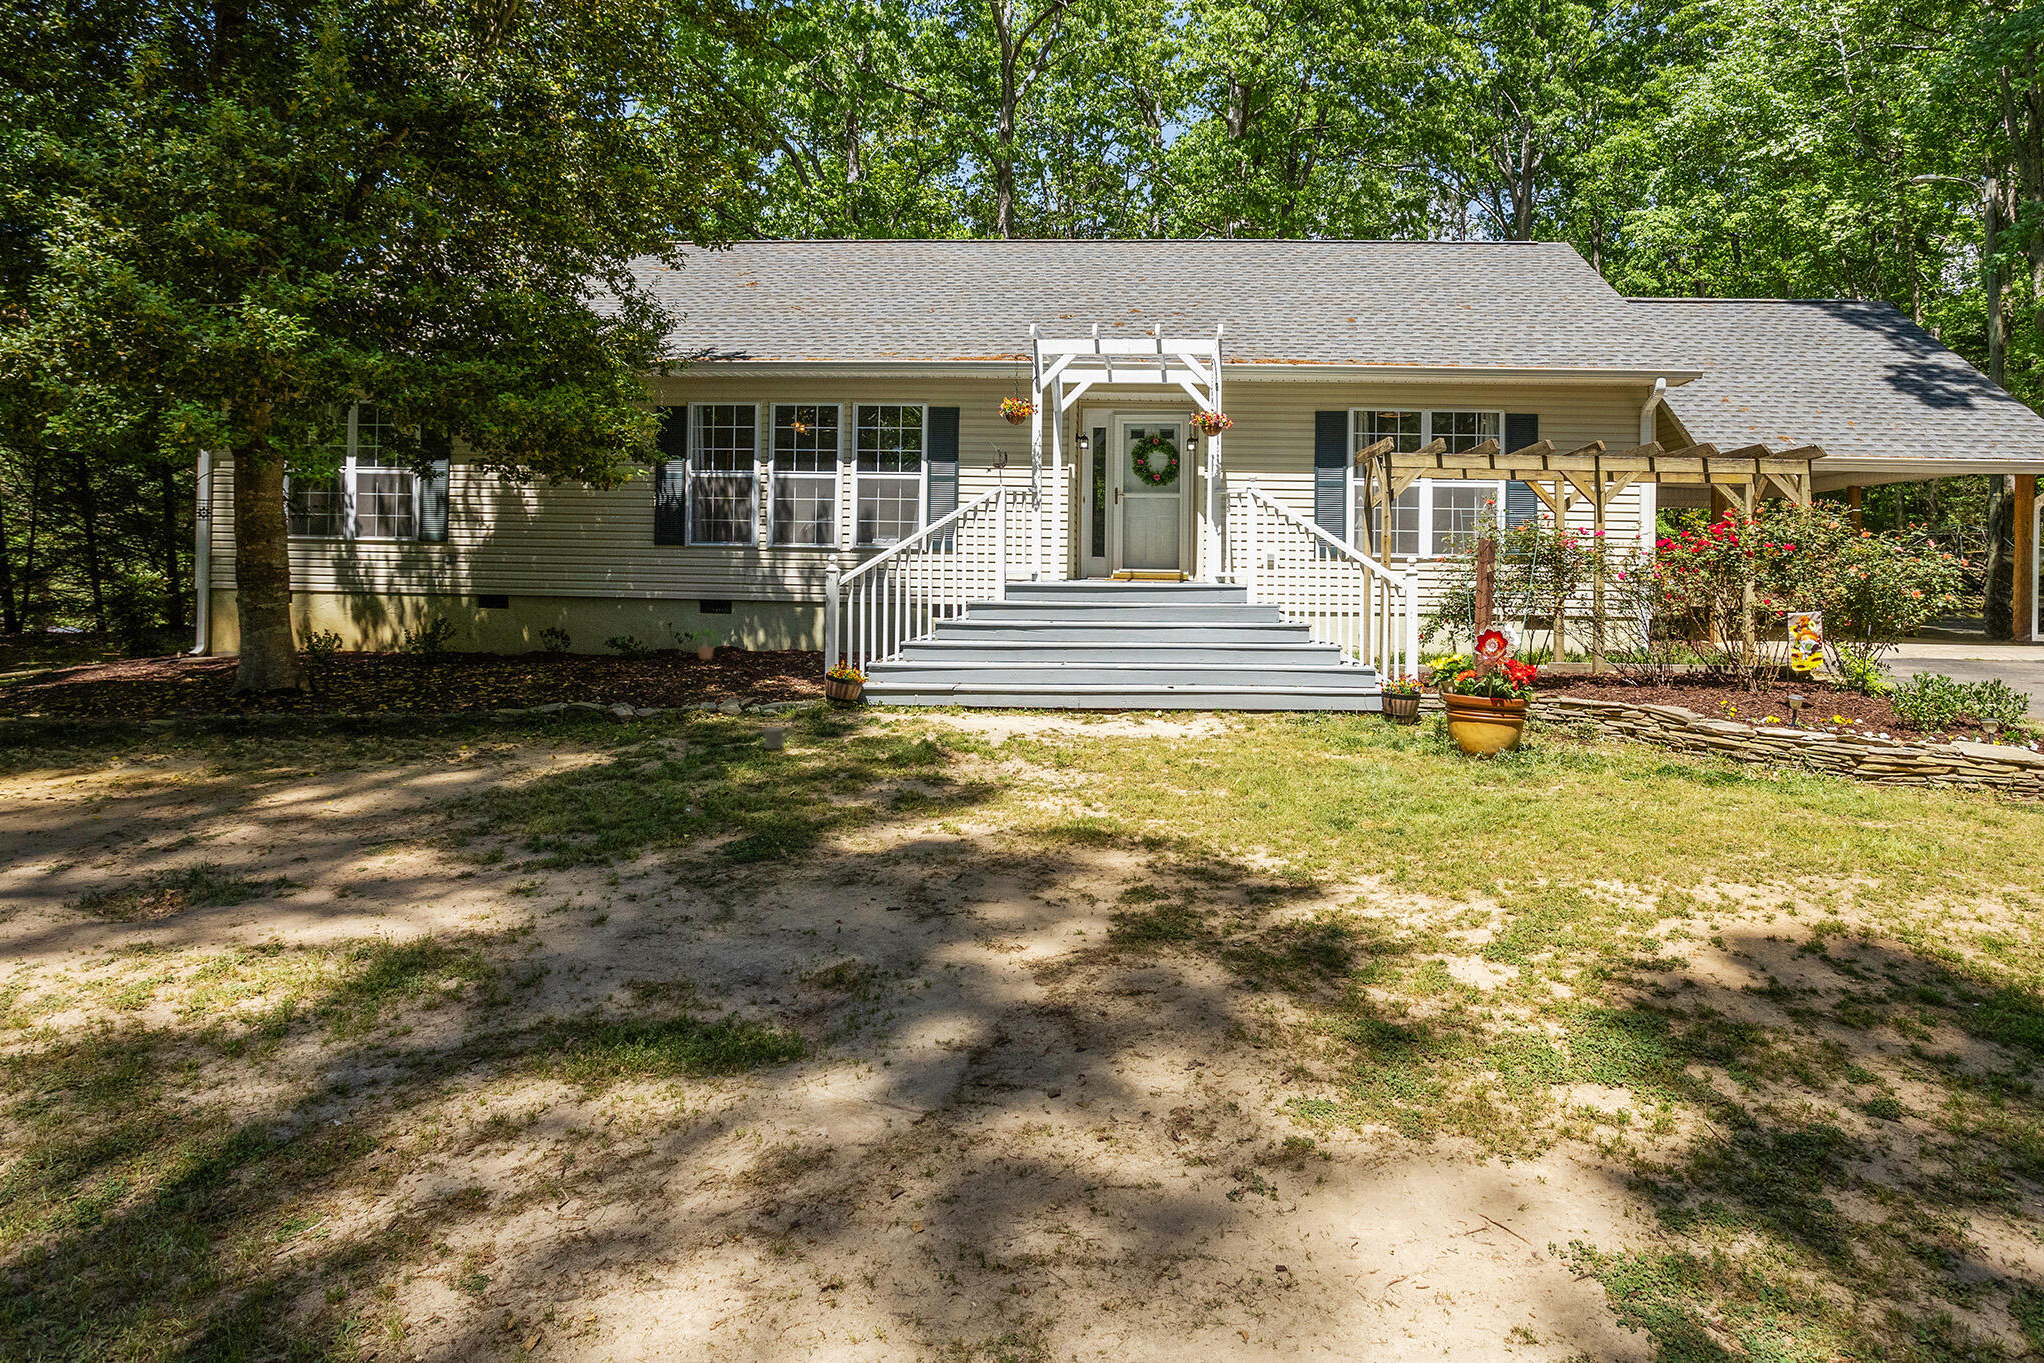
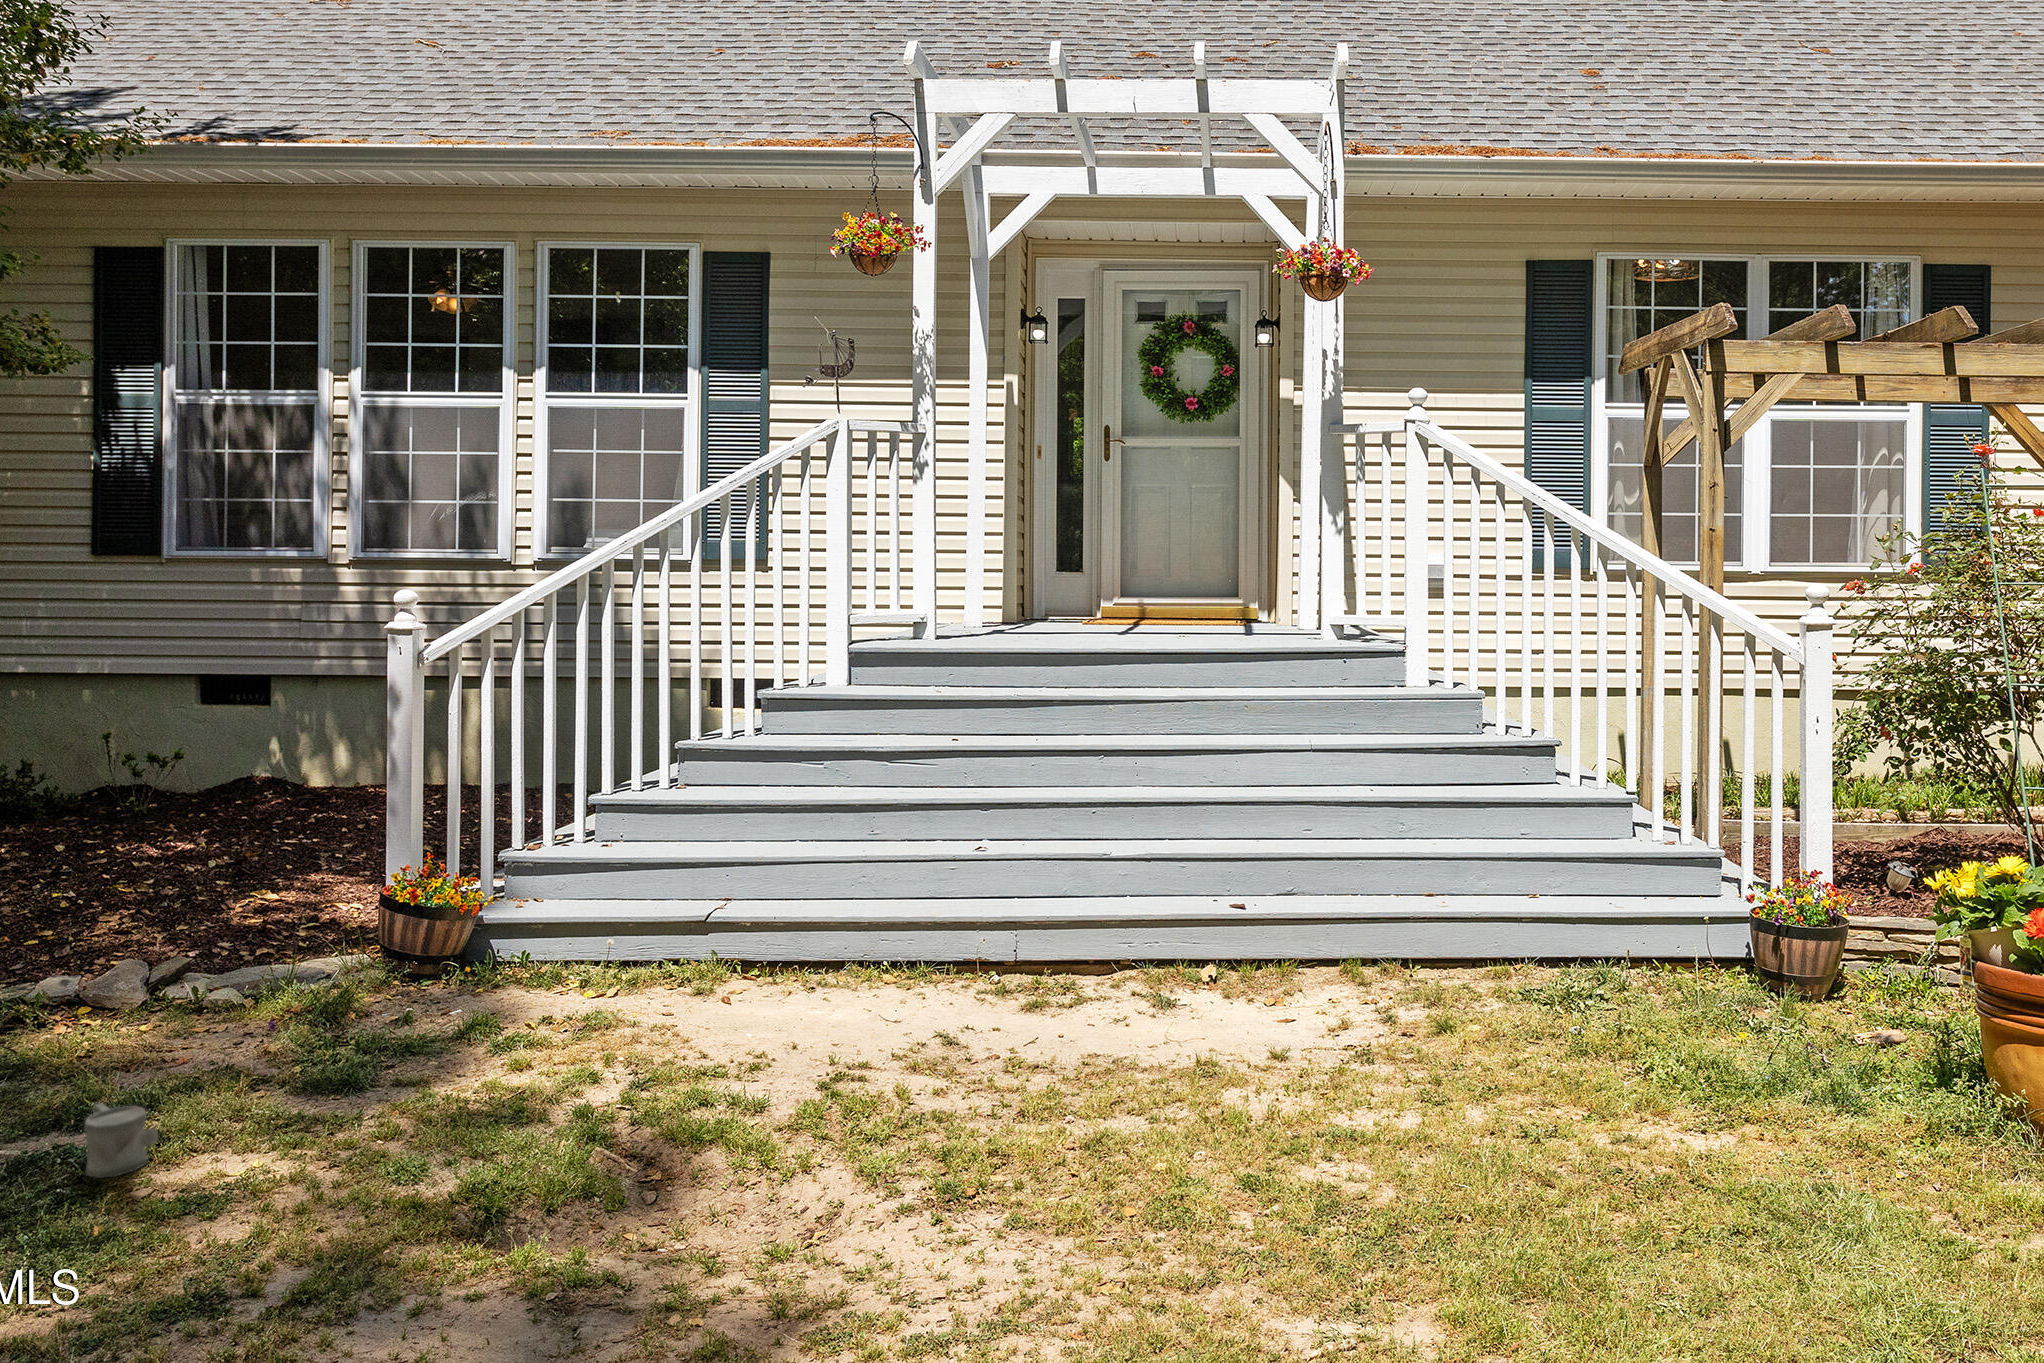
potted plant: present [693,630,719,659] -> none [162,738,254,807]

